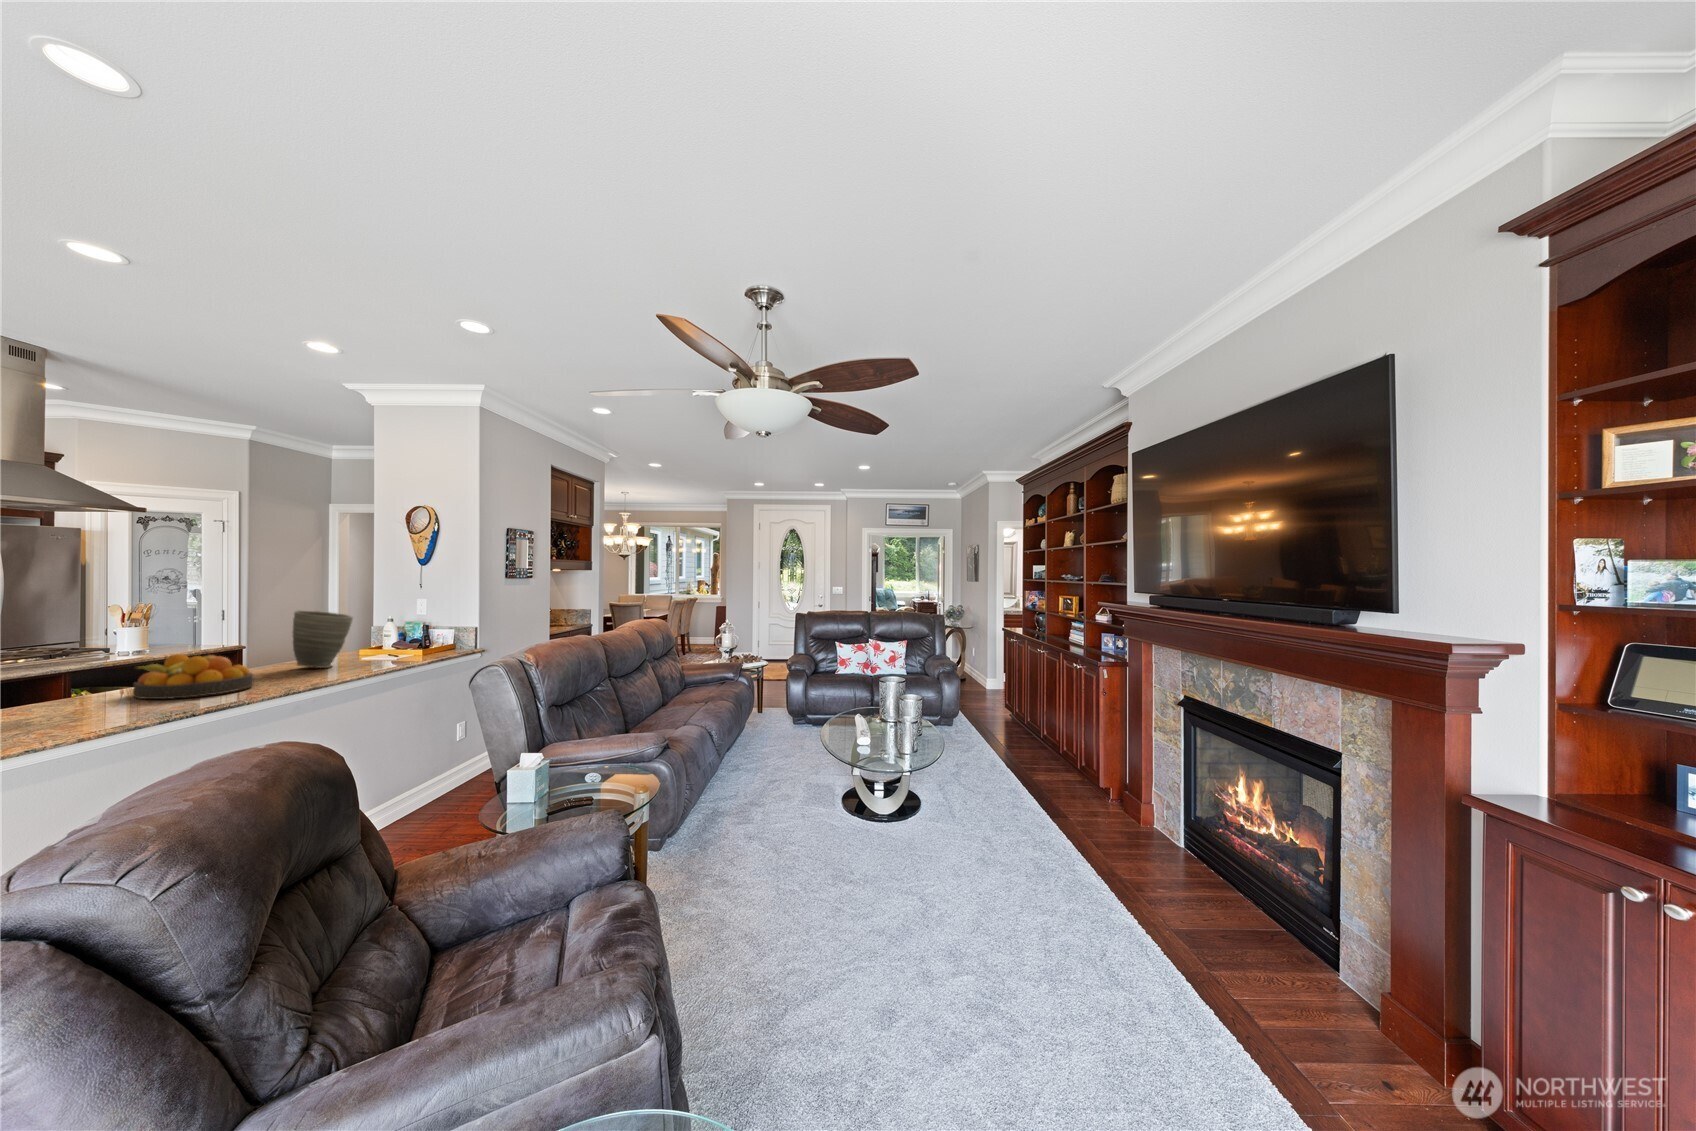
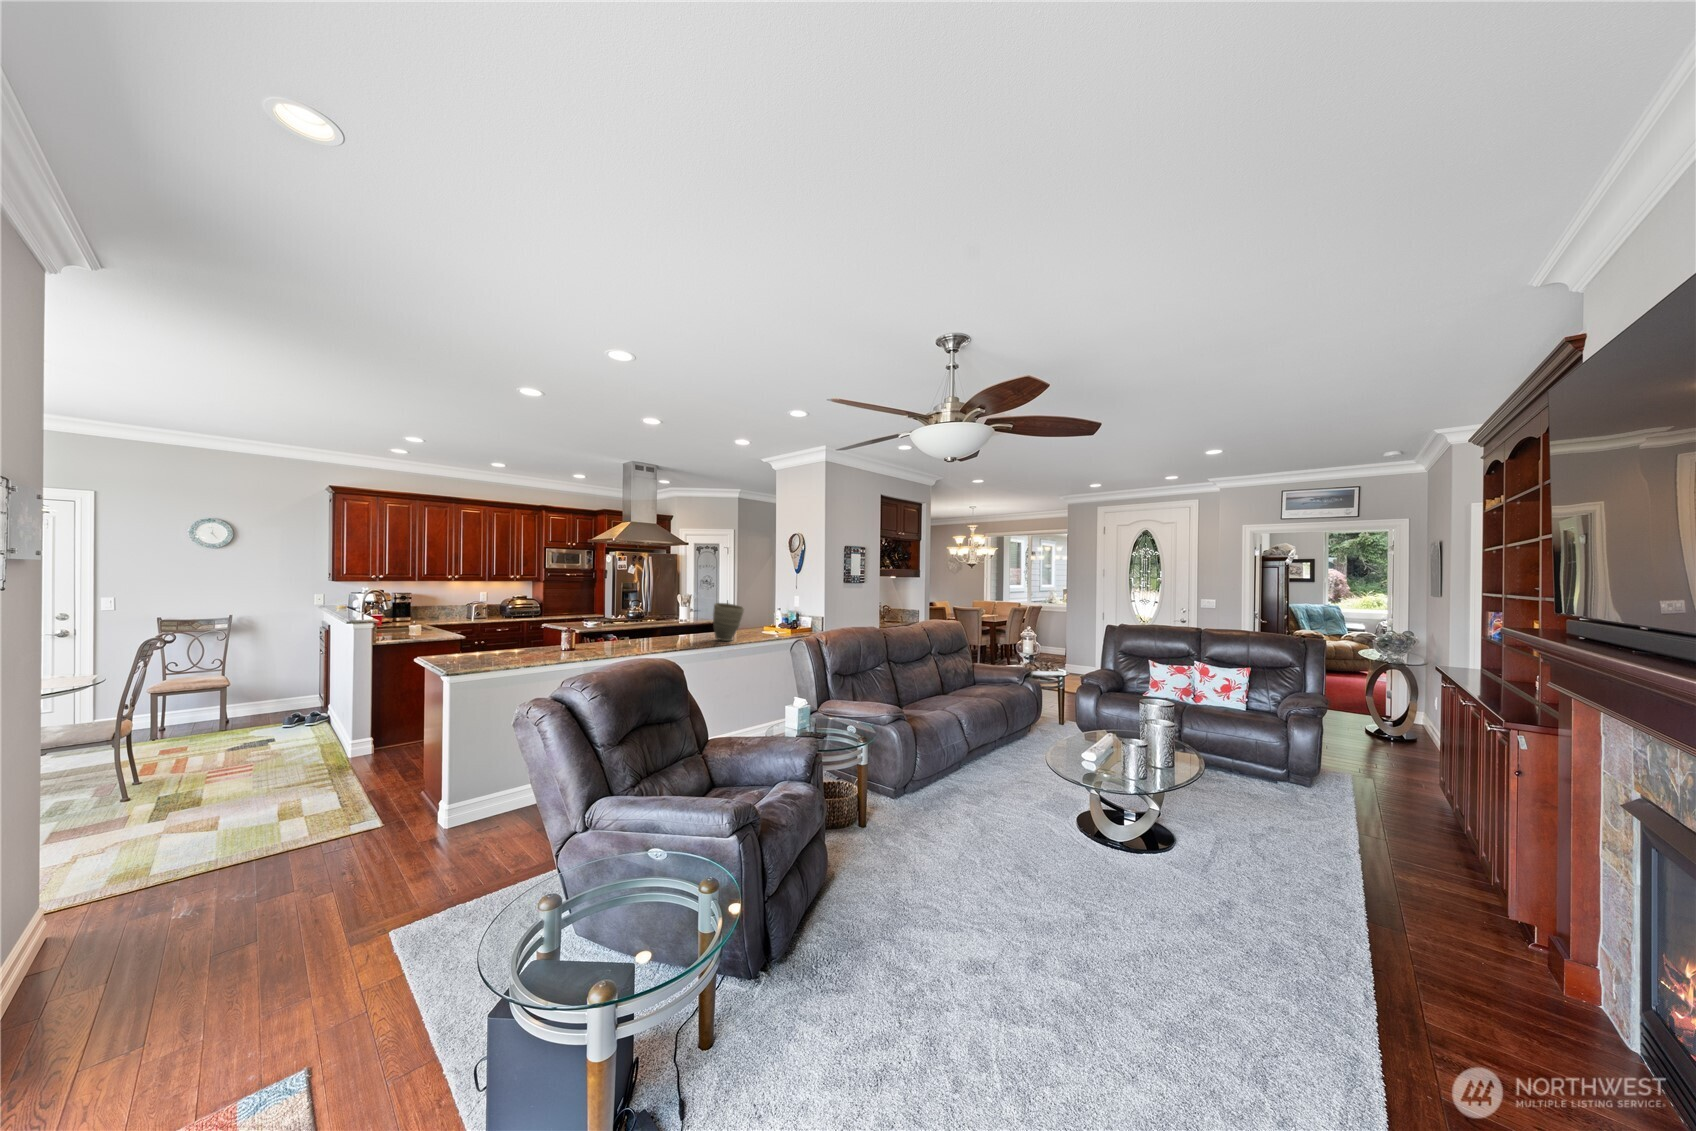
fruit bowl: present [133,654,254,699] -> none [626,628,681,656]

